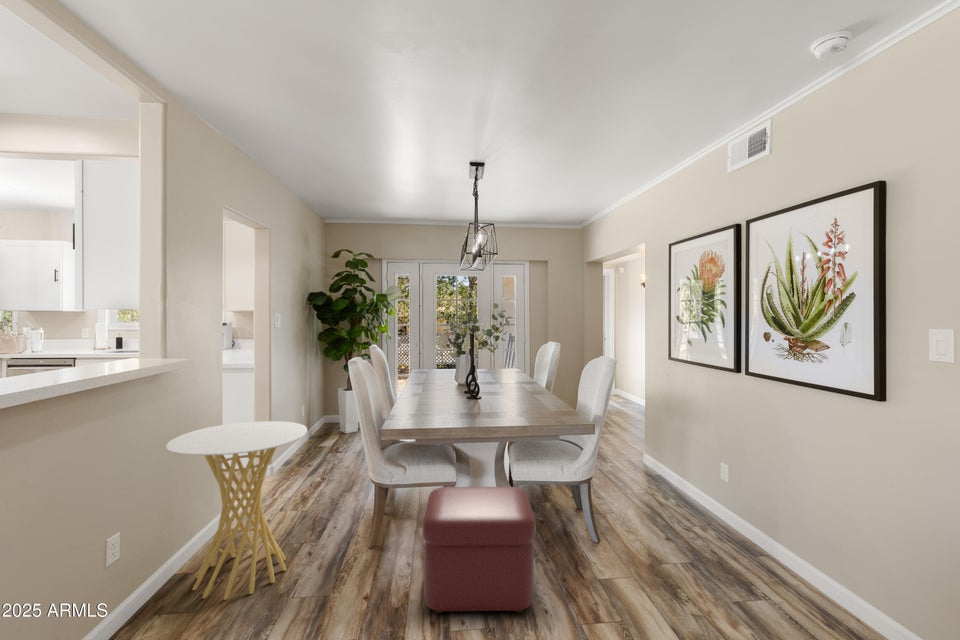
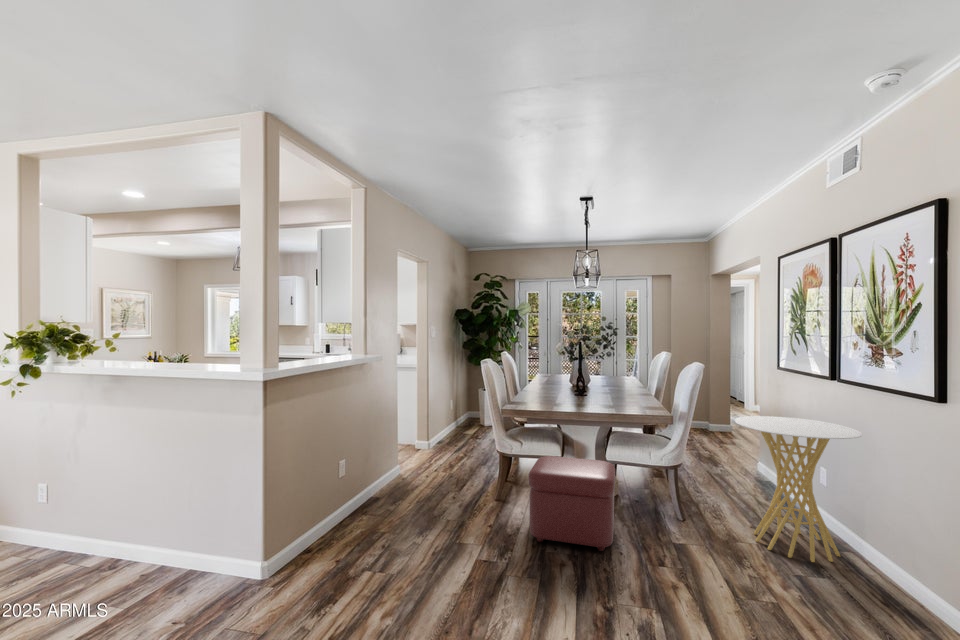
side table: present [166,421,307,600] -> present [735,416,862,562]

